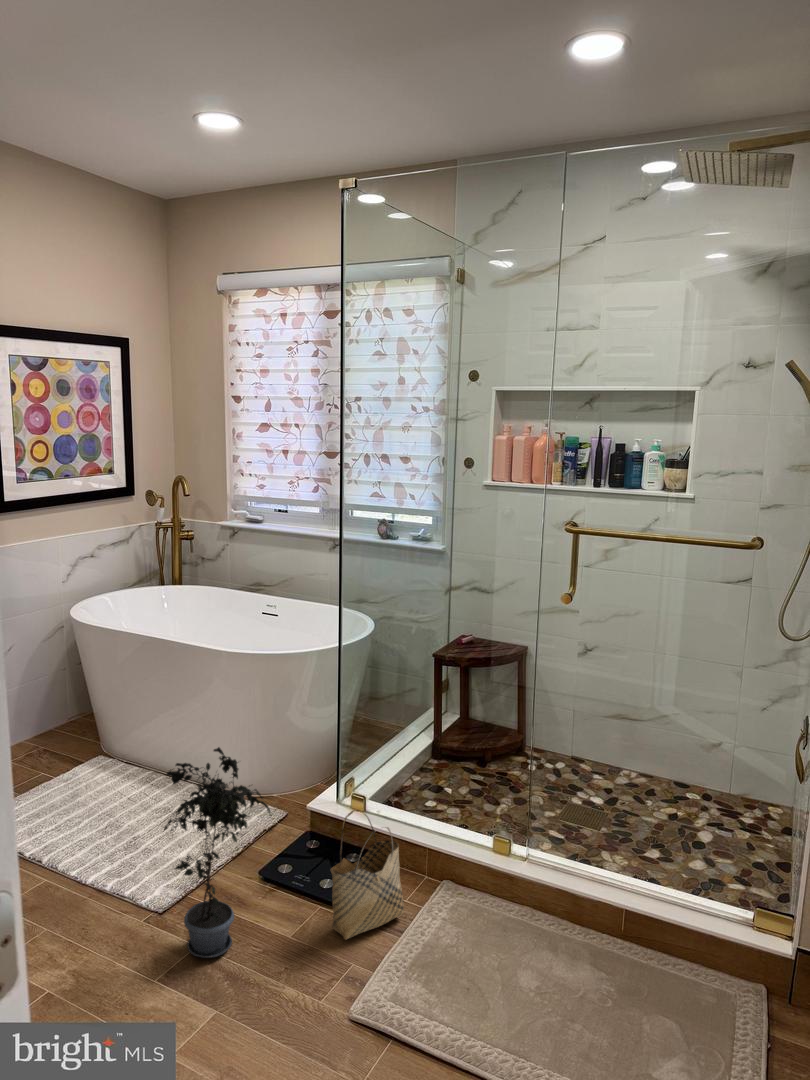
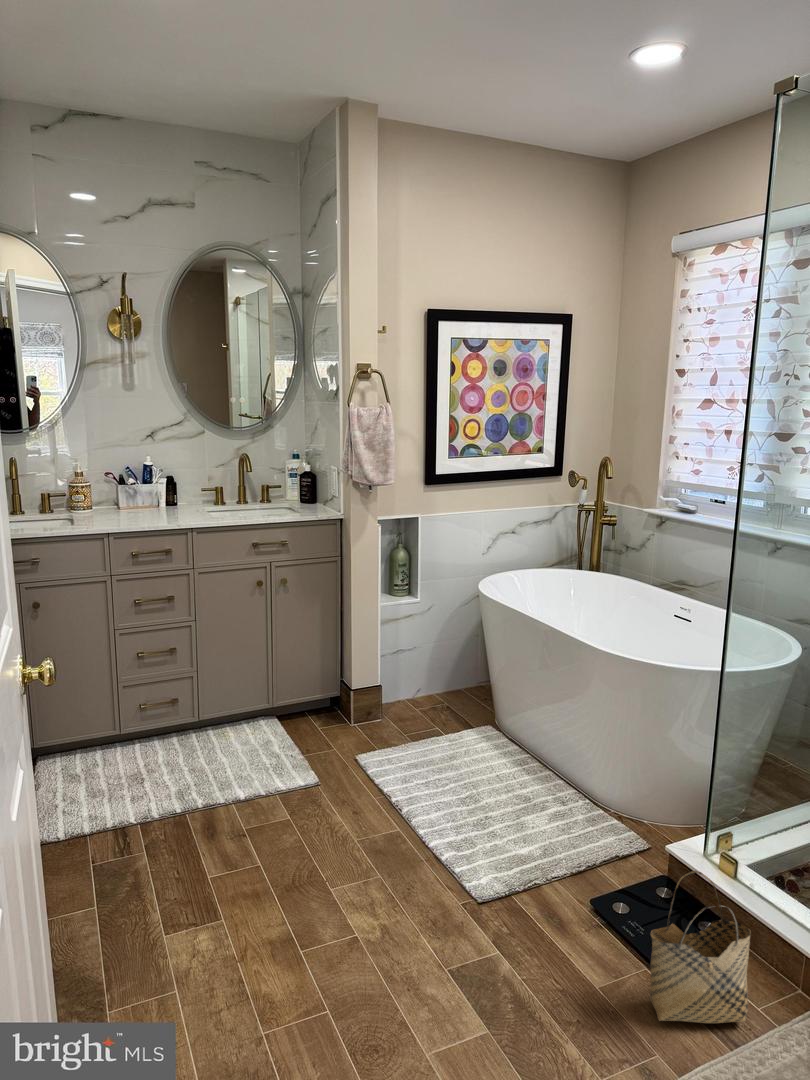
potted plant: present [164,747,270,958] -> none [470,752,575,975]

